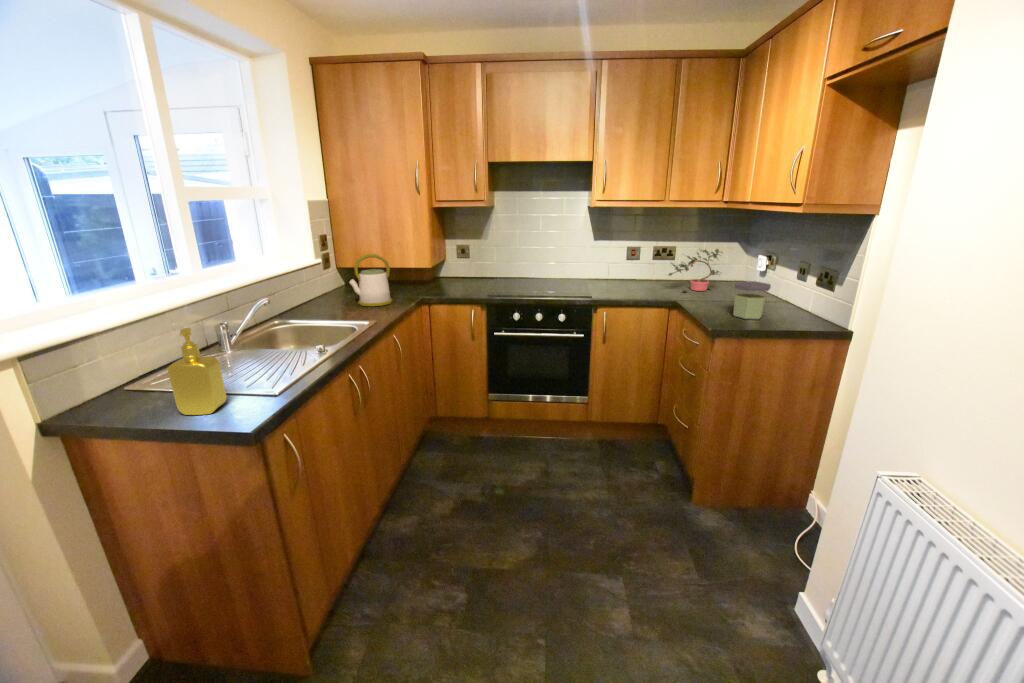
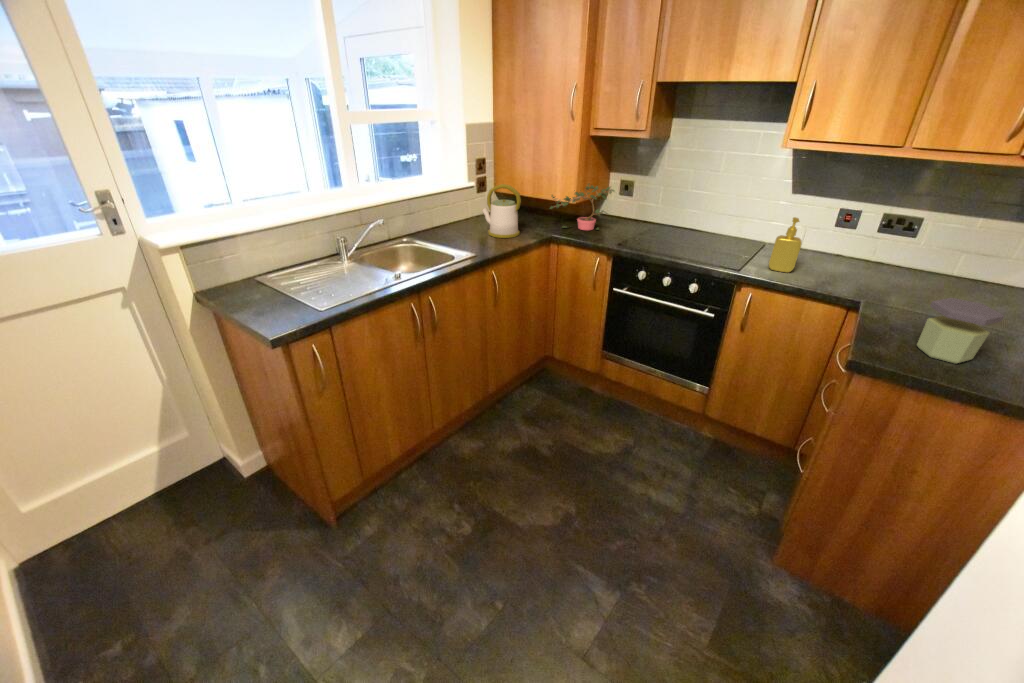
potted plant: present [668,249,719,292] -> present [550,184,614,230]
soap dispenser: present [168,328,227,415] -> present [769,217,802,272]

